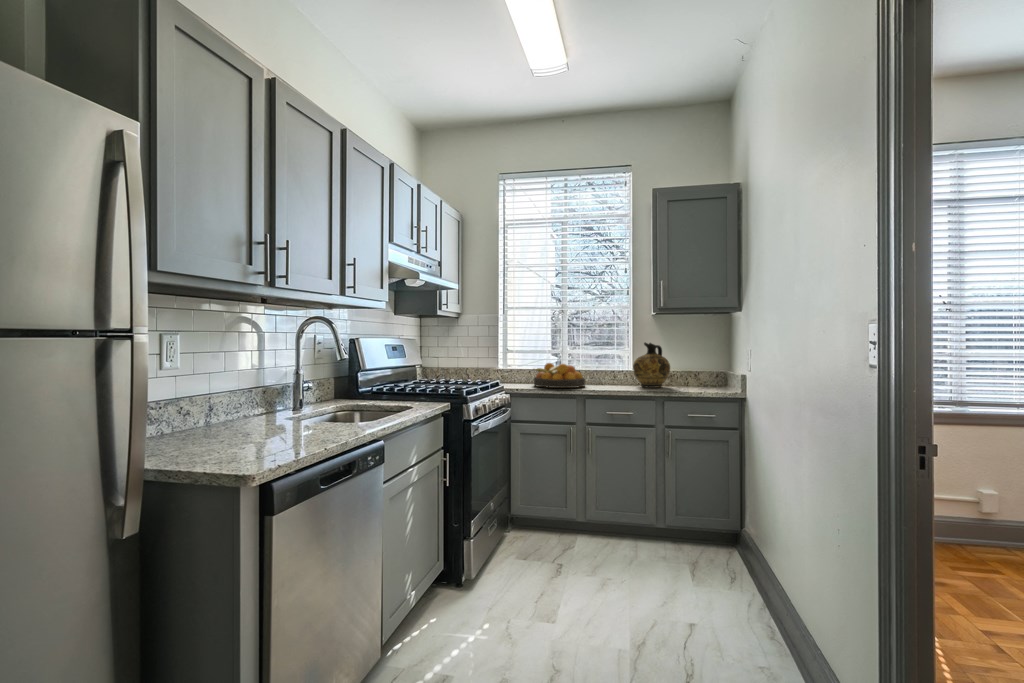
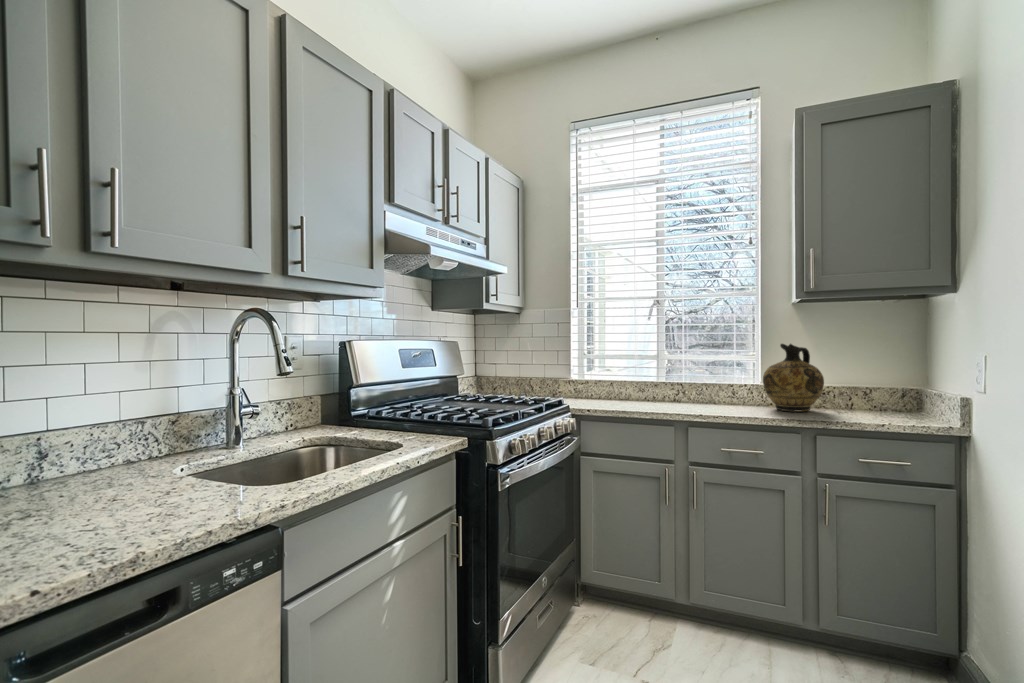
fruit bowl: present [534,363,585,388] -> none [613,372,689,409]

